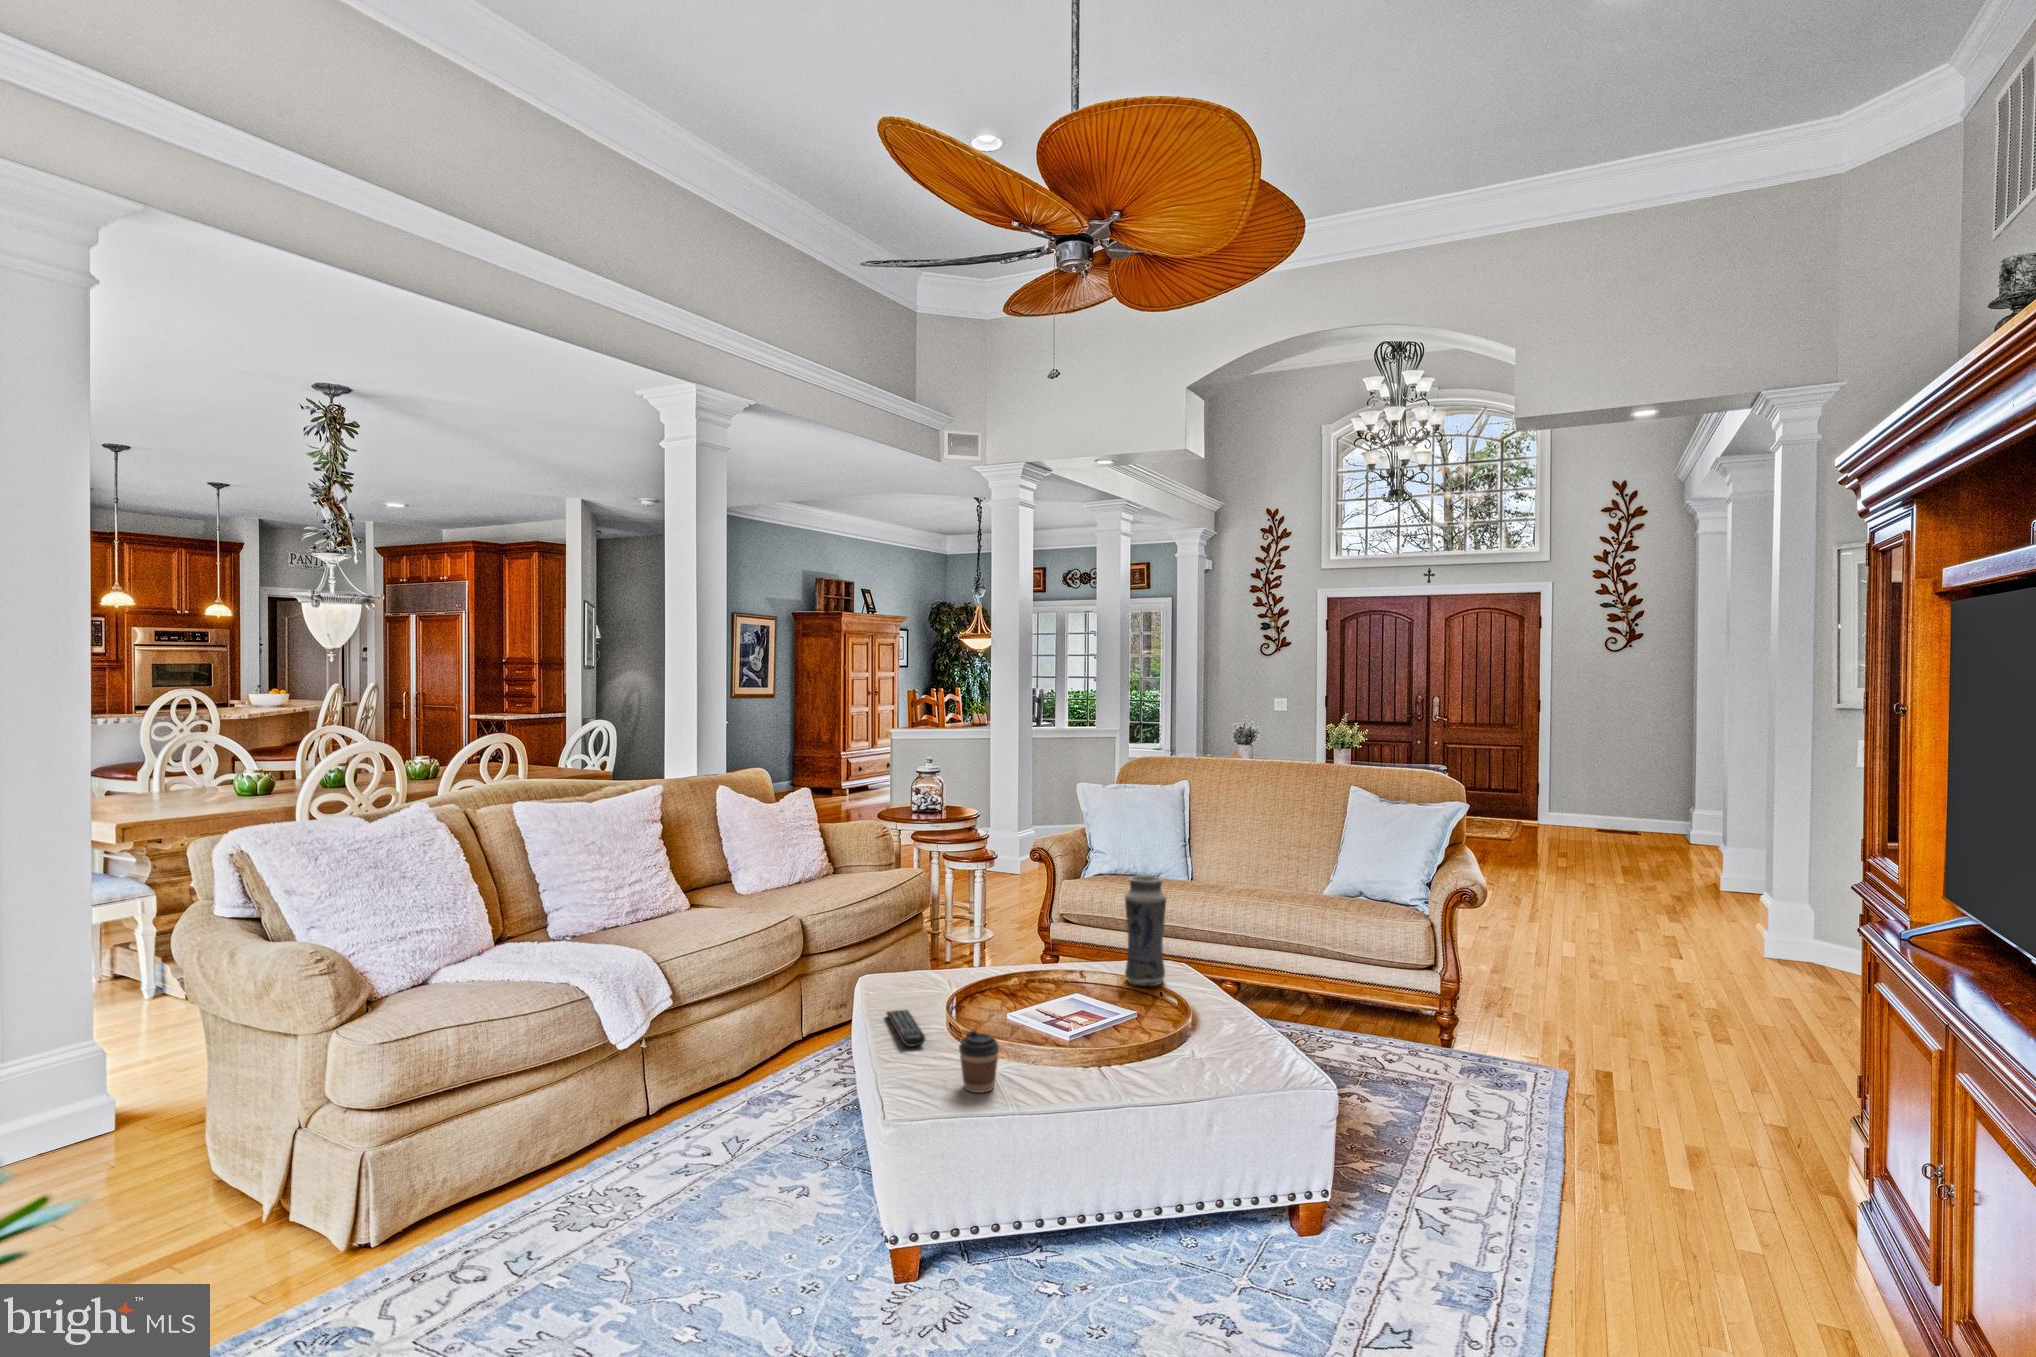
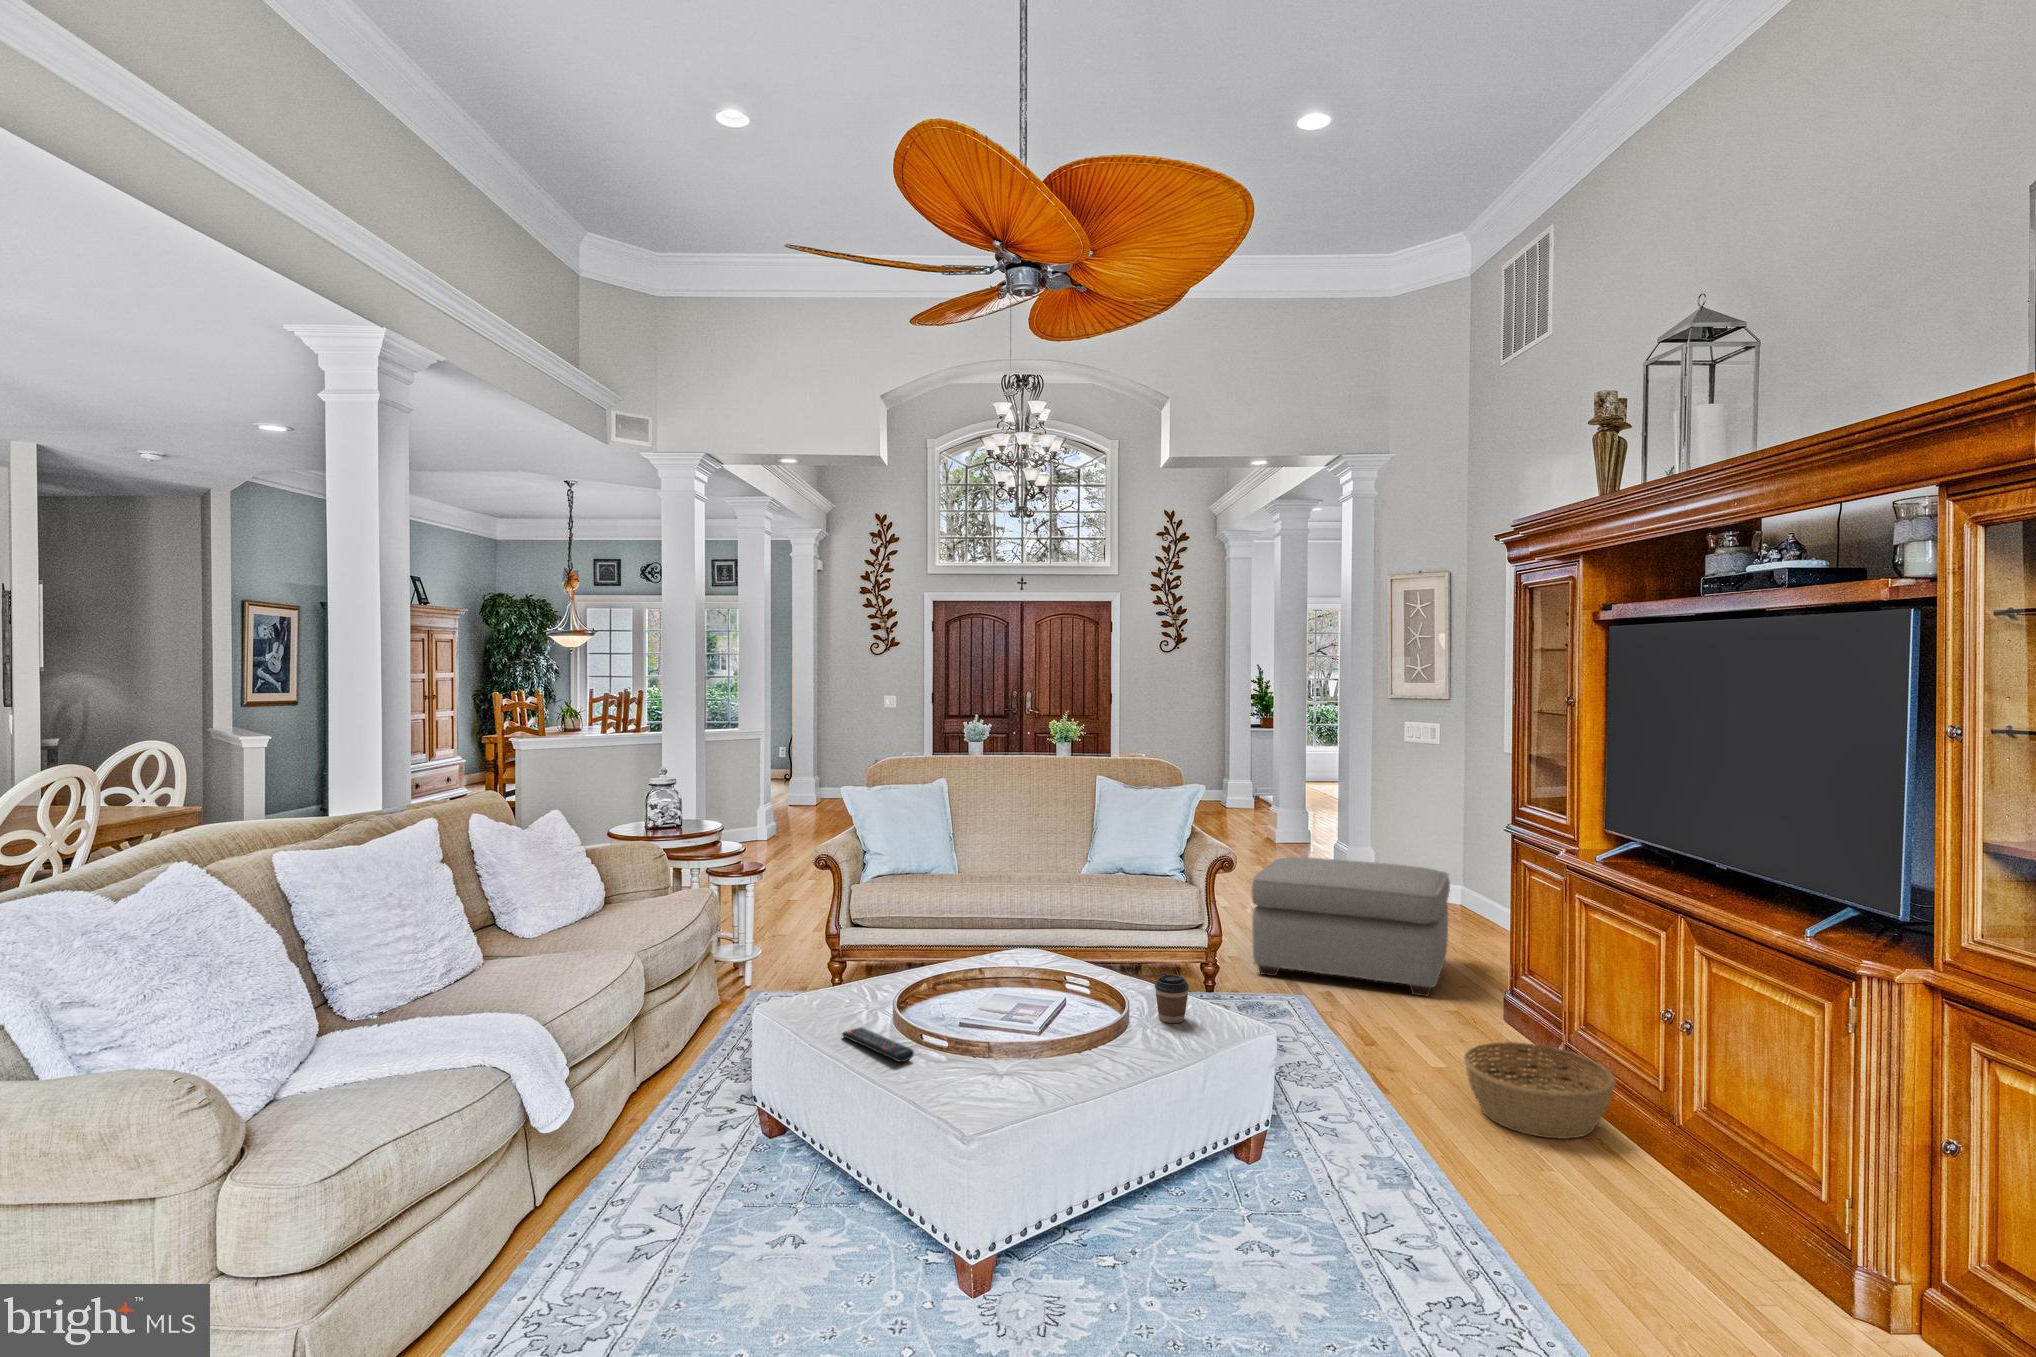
vase: present [1125,875,1167,986] -> none [1020,867,1059,972]
ottoman: none [1518,902,1814,1098] -> present [1252,857,1450,996]
coffee cup: present [959,1030,999,1093] -> present [1155,973,1189,1023]
basket: none [1647,1160,1868,1306] -> present [1464,1042,1616,1139]

